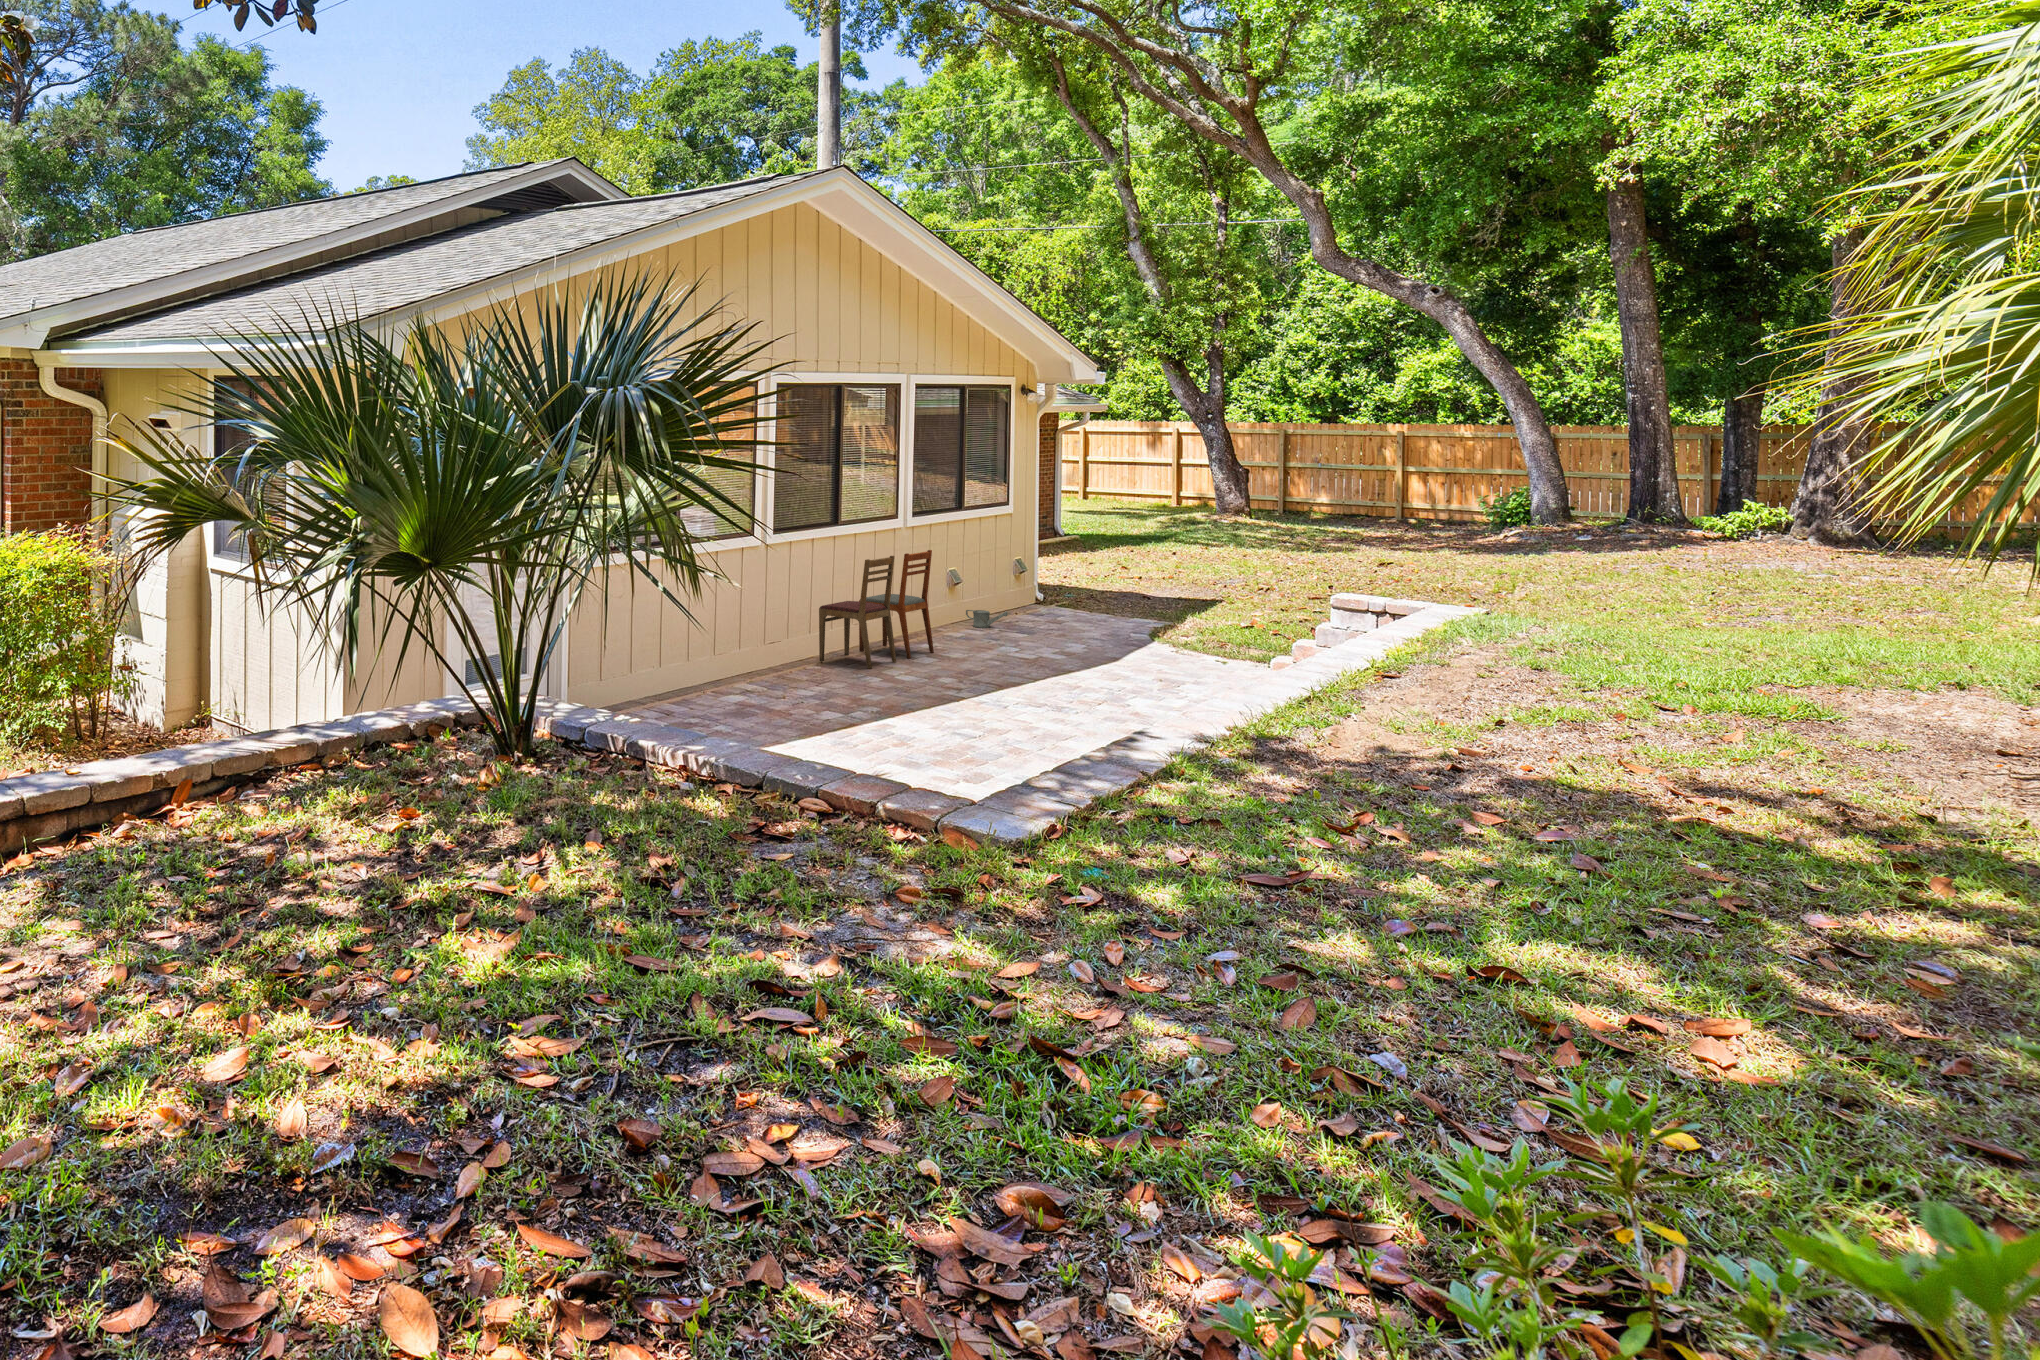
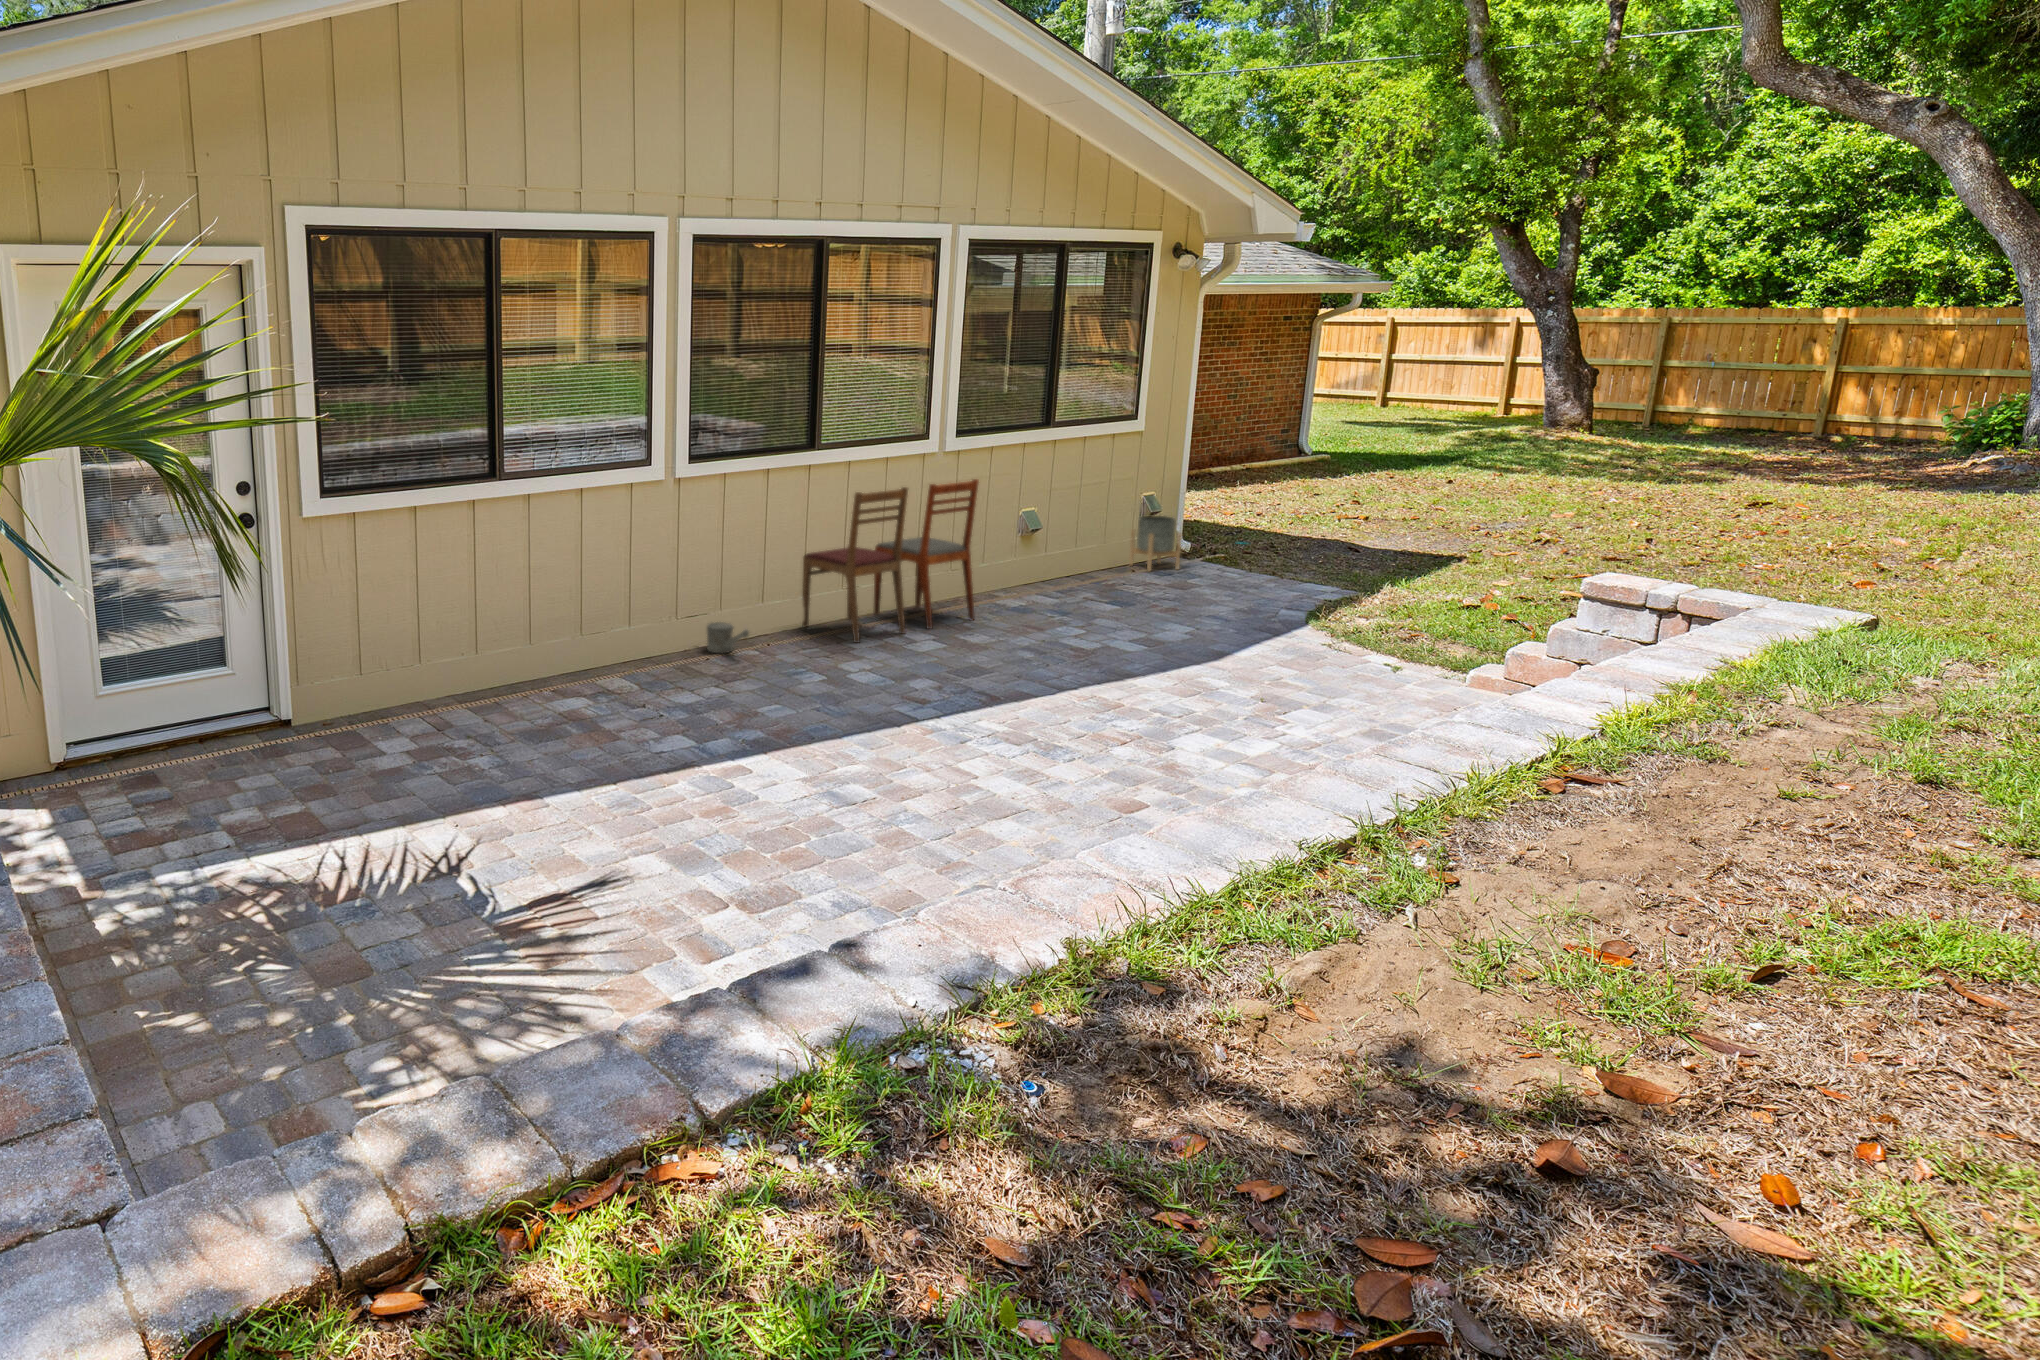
planter: none [1002,578,1039,619] -> present [1129,516,1182,571]
watering can: present [966,610,1008,628] -> present [707,622,749,653]

